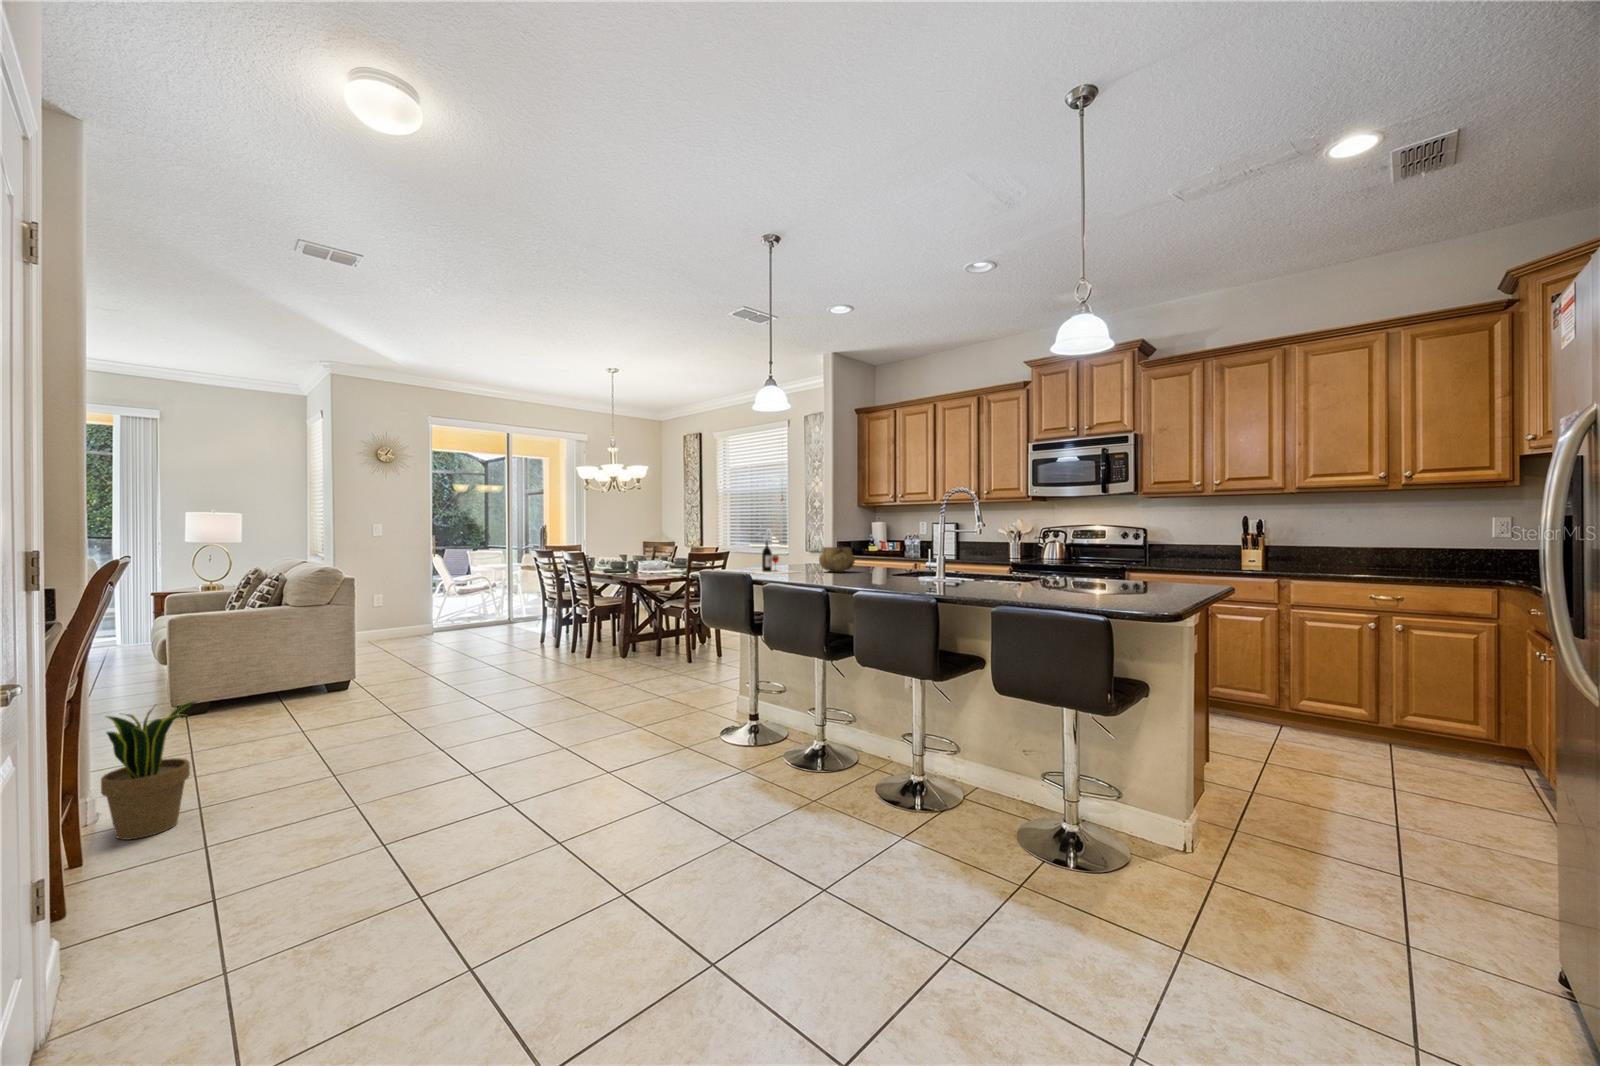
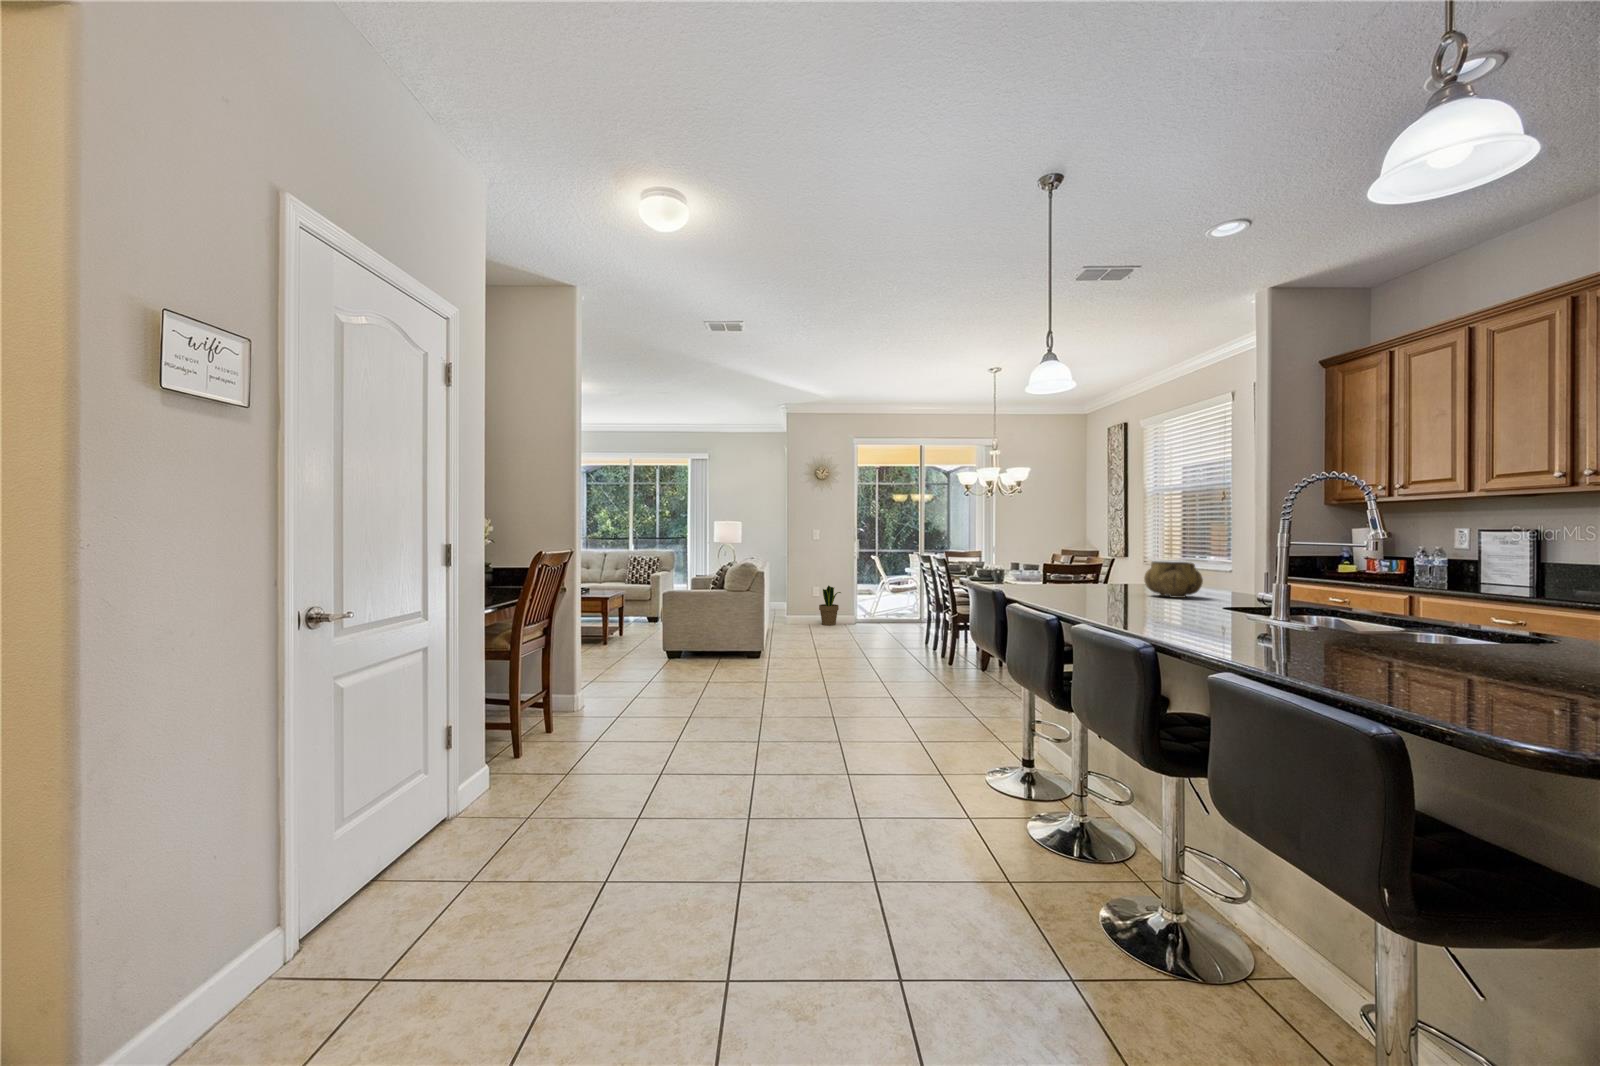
wine bottle: present [746,541,796,574] -> none [1039,550,1125,594]
potted plant: present [101,701,198,840] -> present [819,586,841,625]

